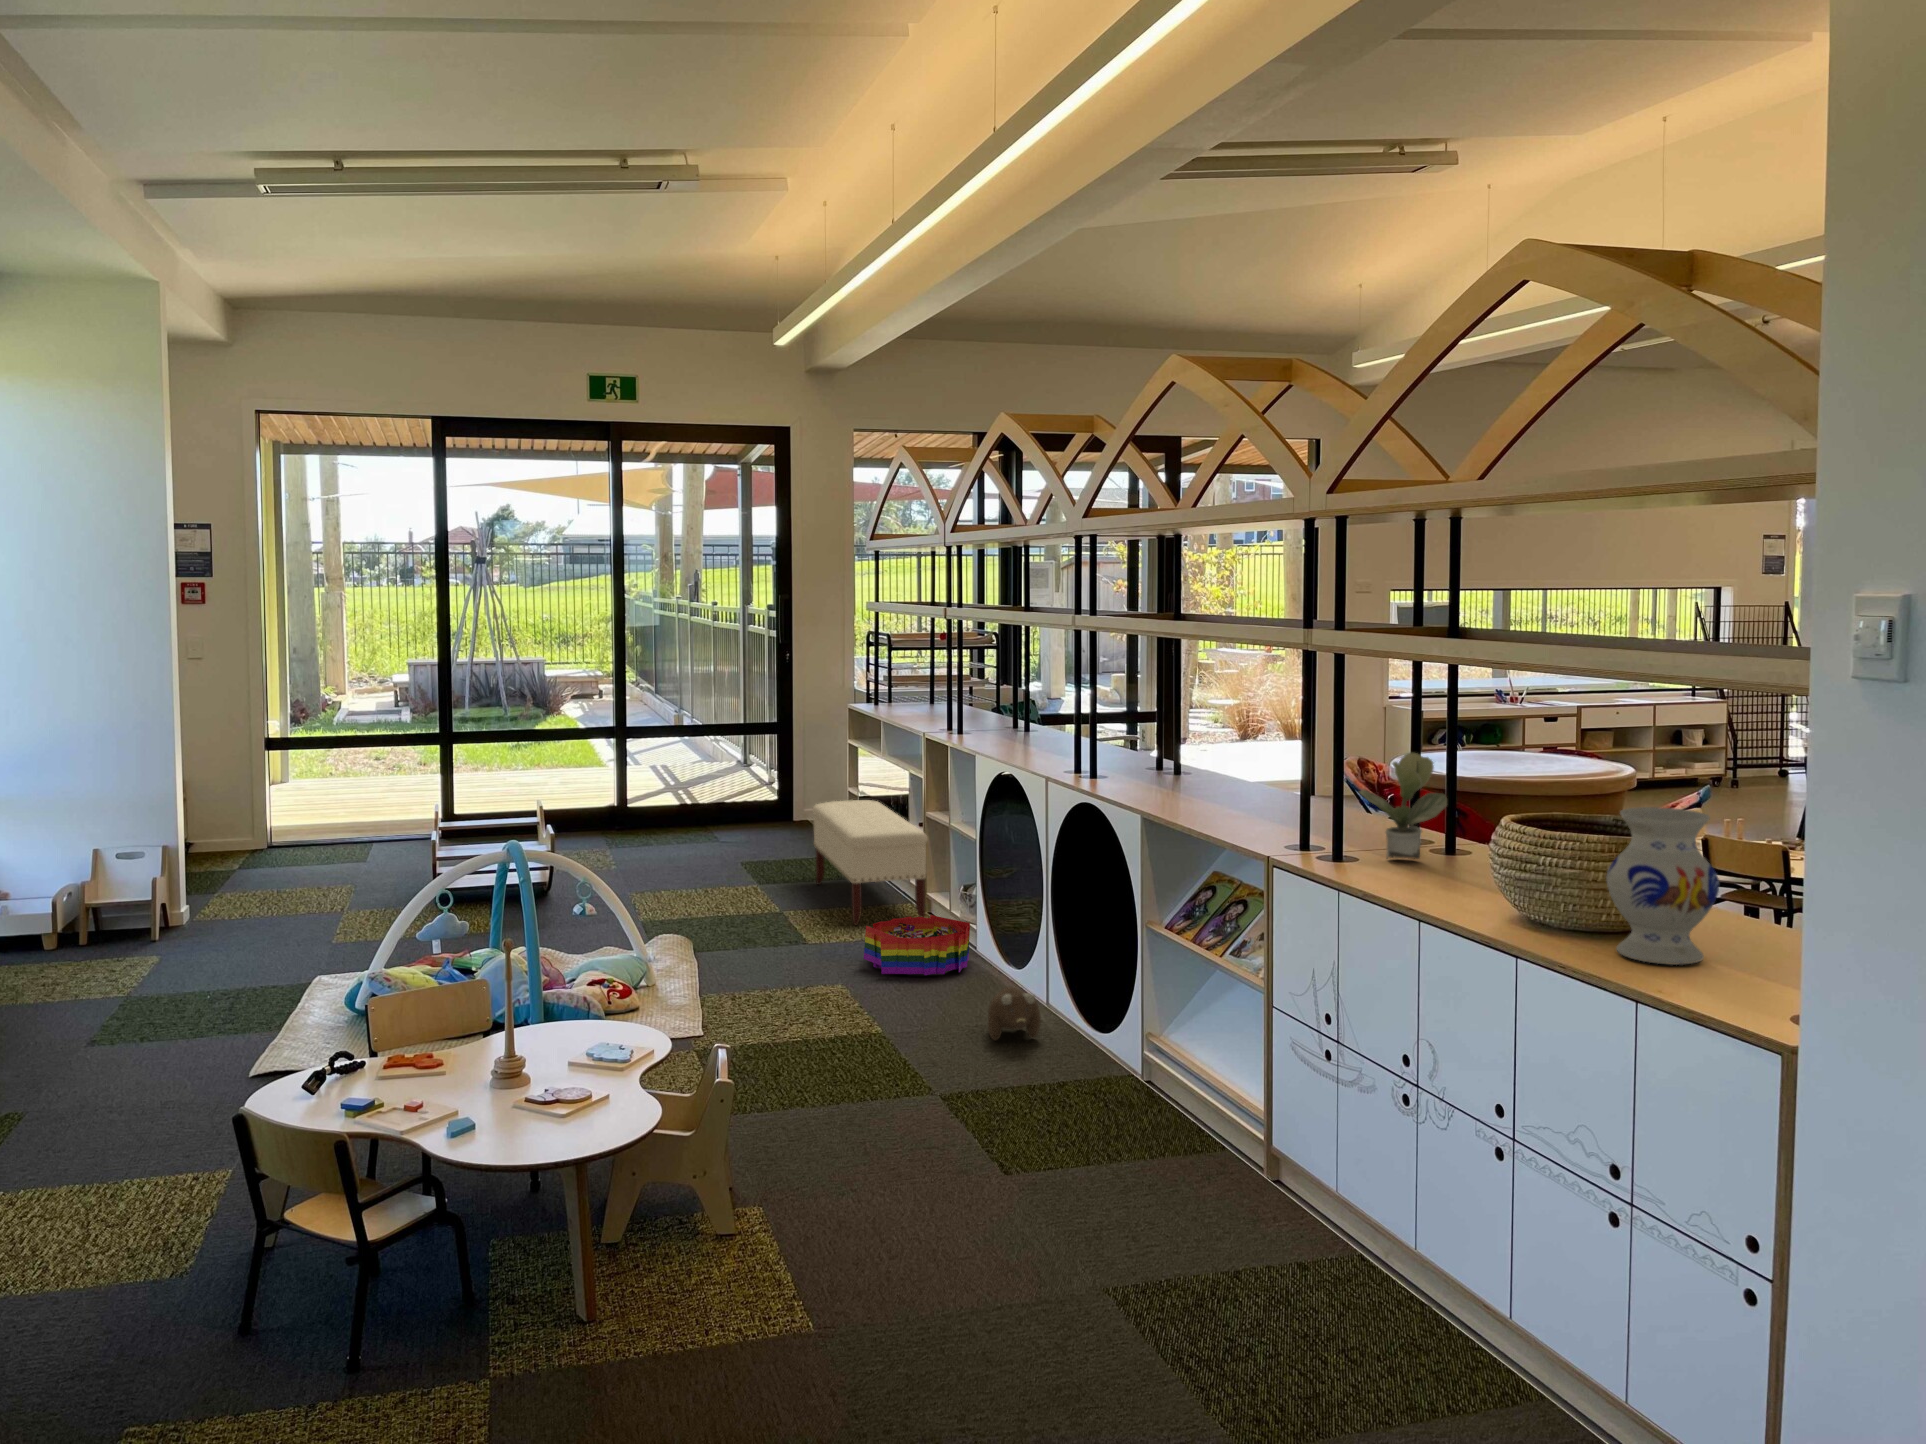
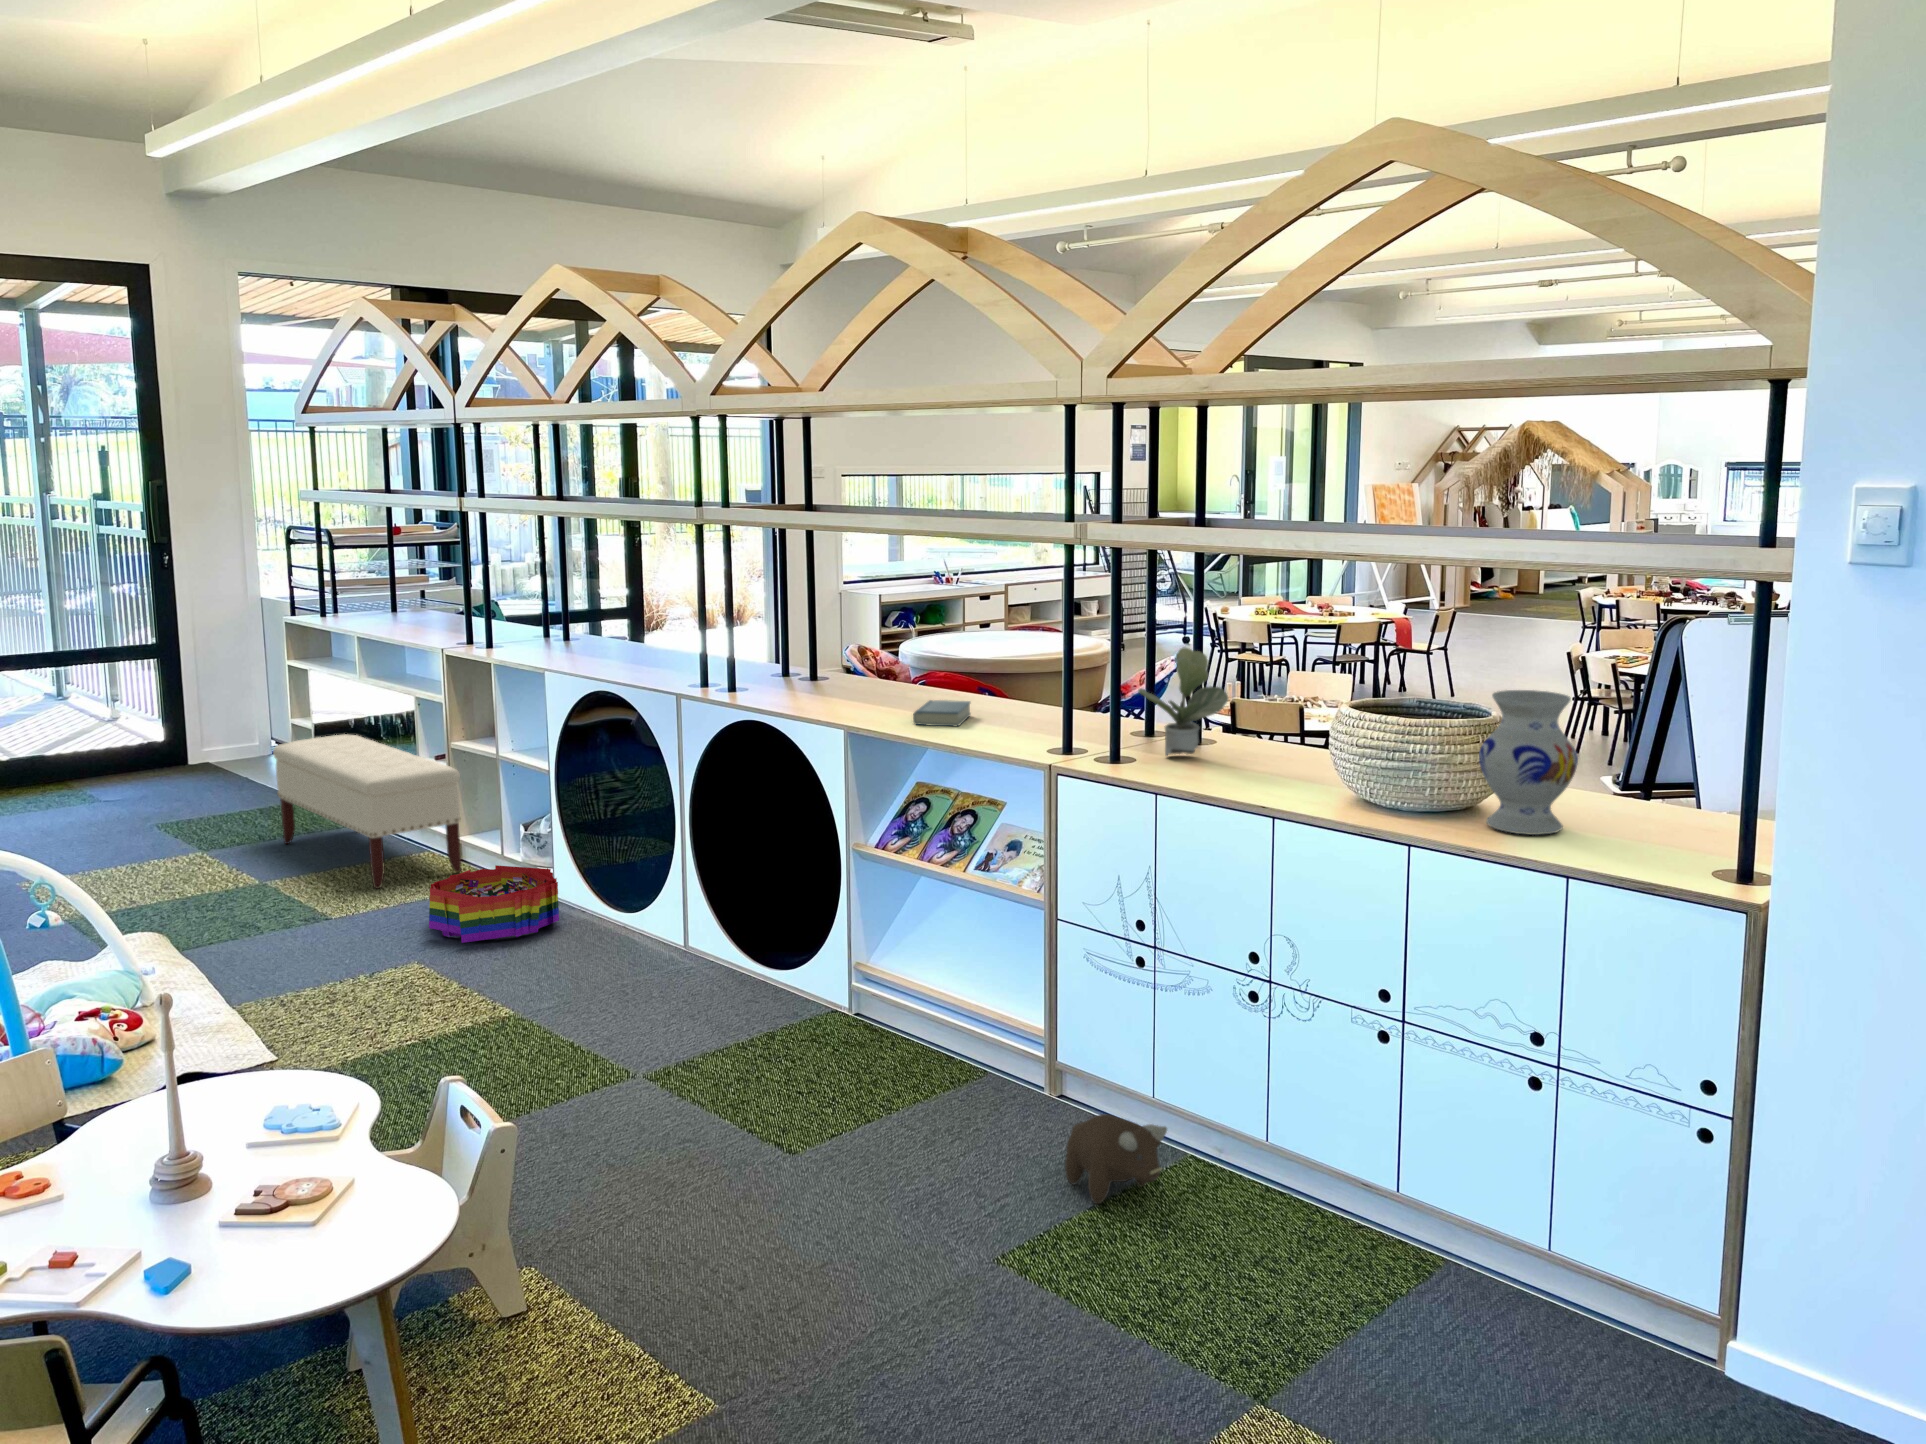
hardback book: none [1198,794,1265,819] -> present [913,700,971,726]
plush toy: present [988,987,1041,1040] -> present [1065,1114,1167,1204]

